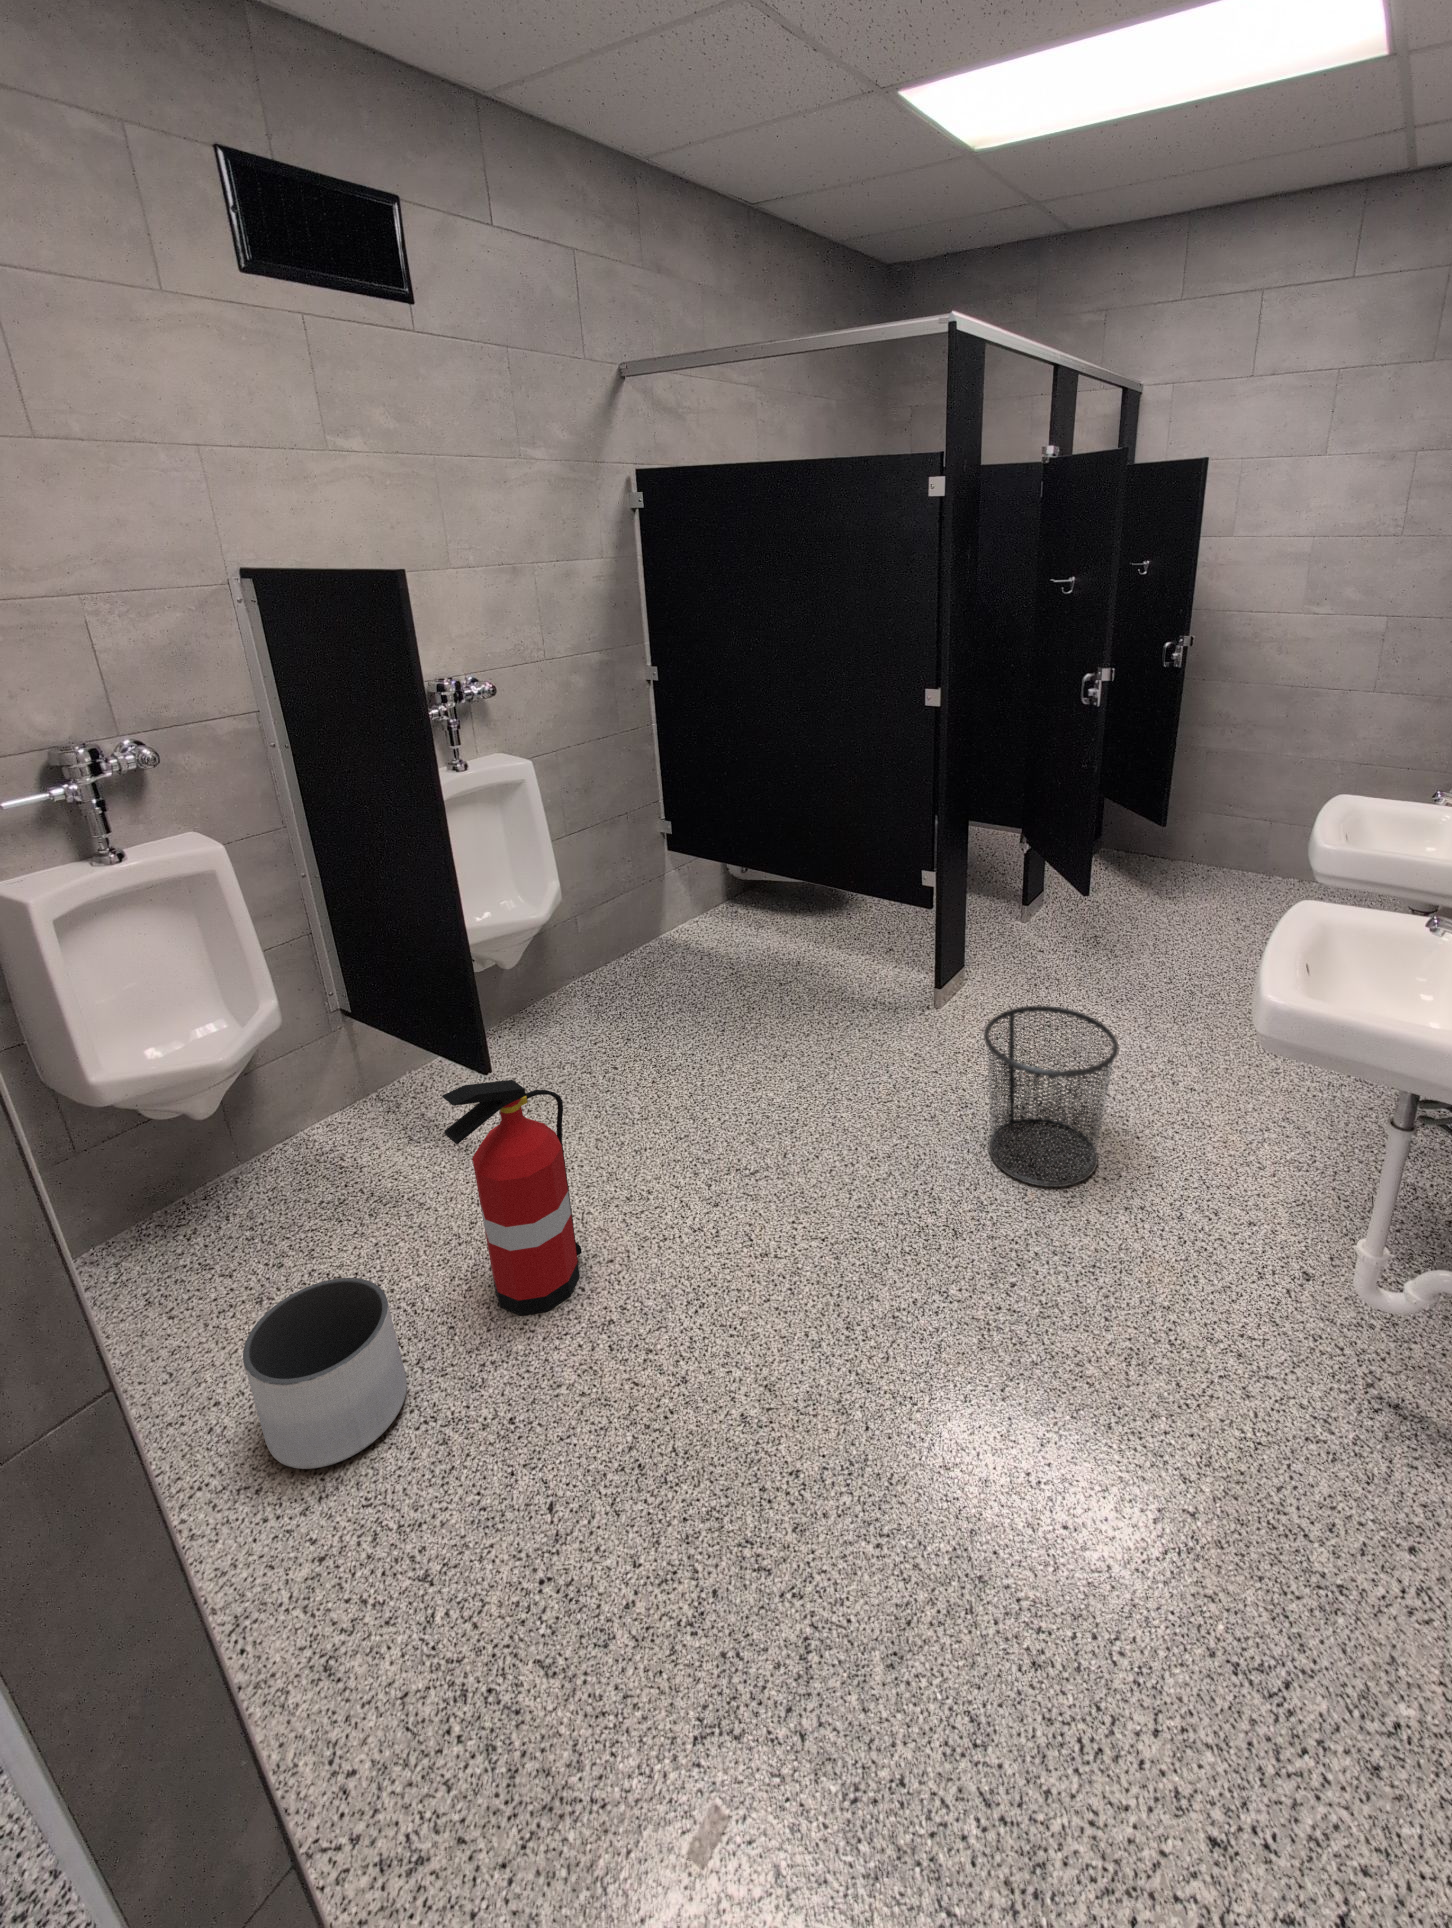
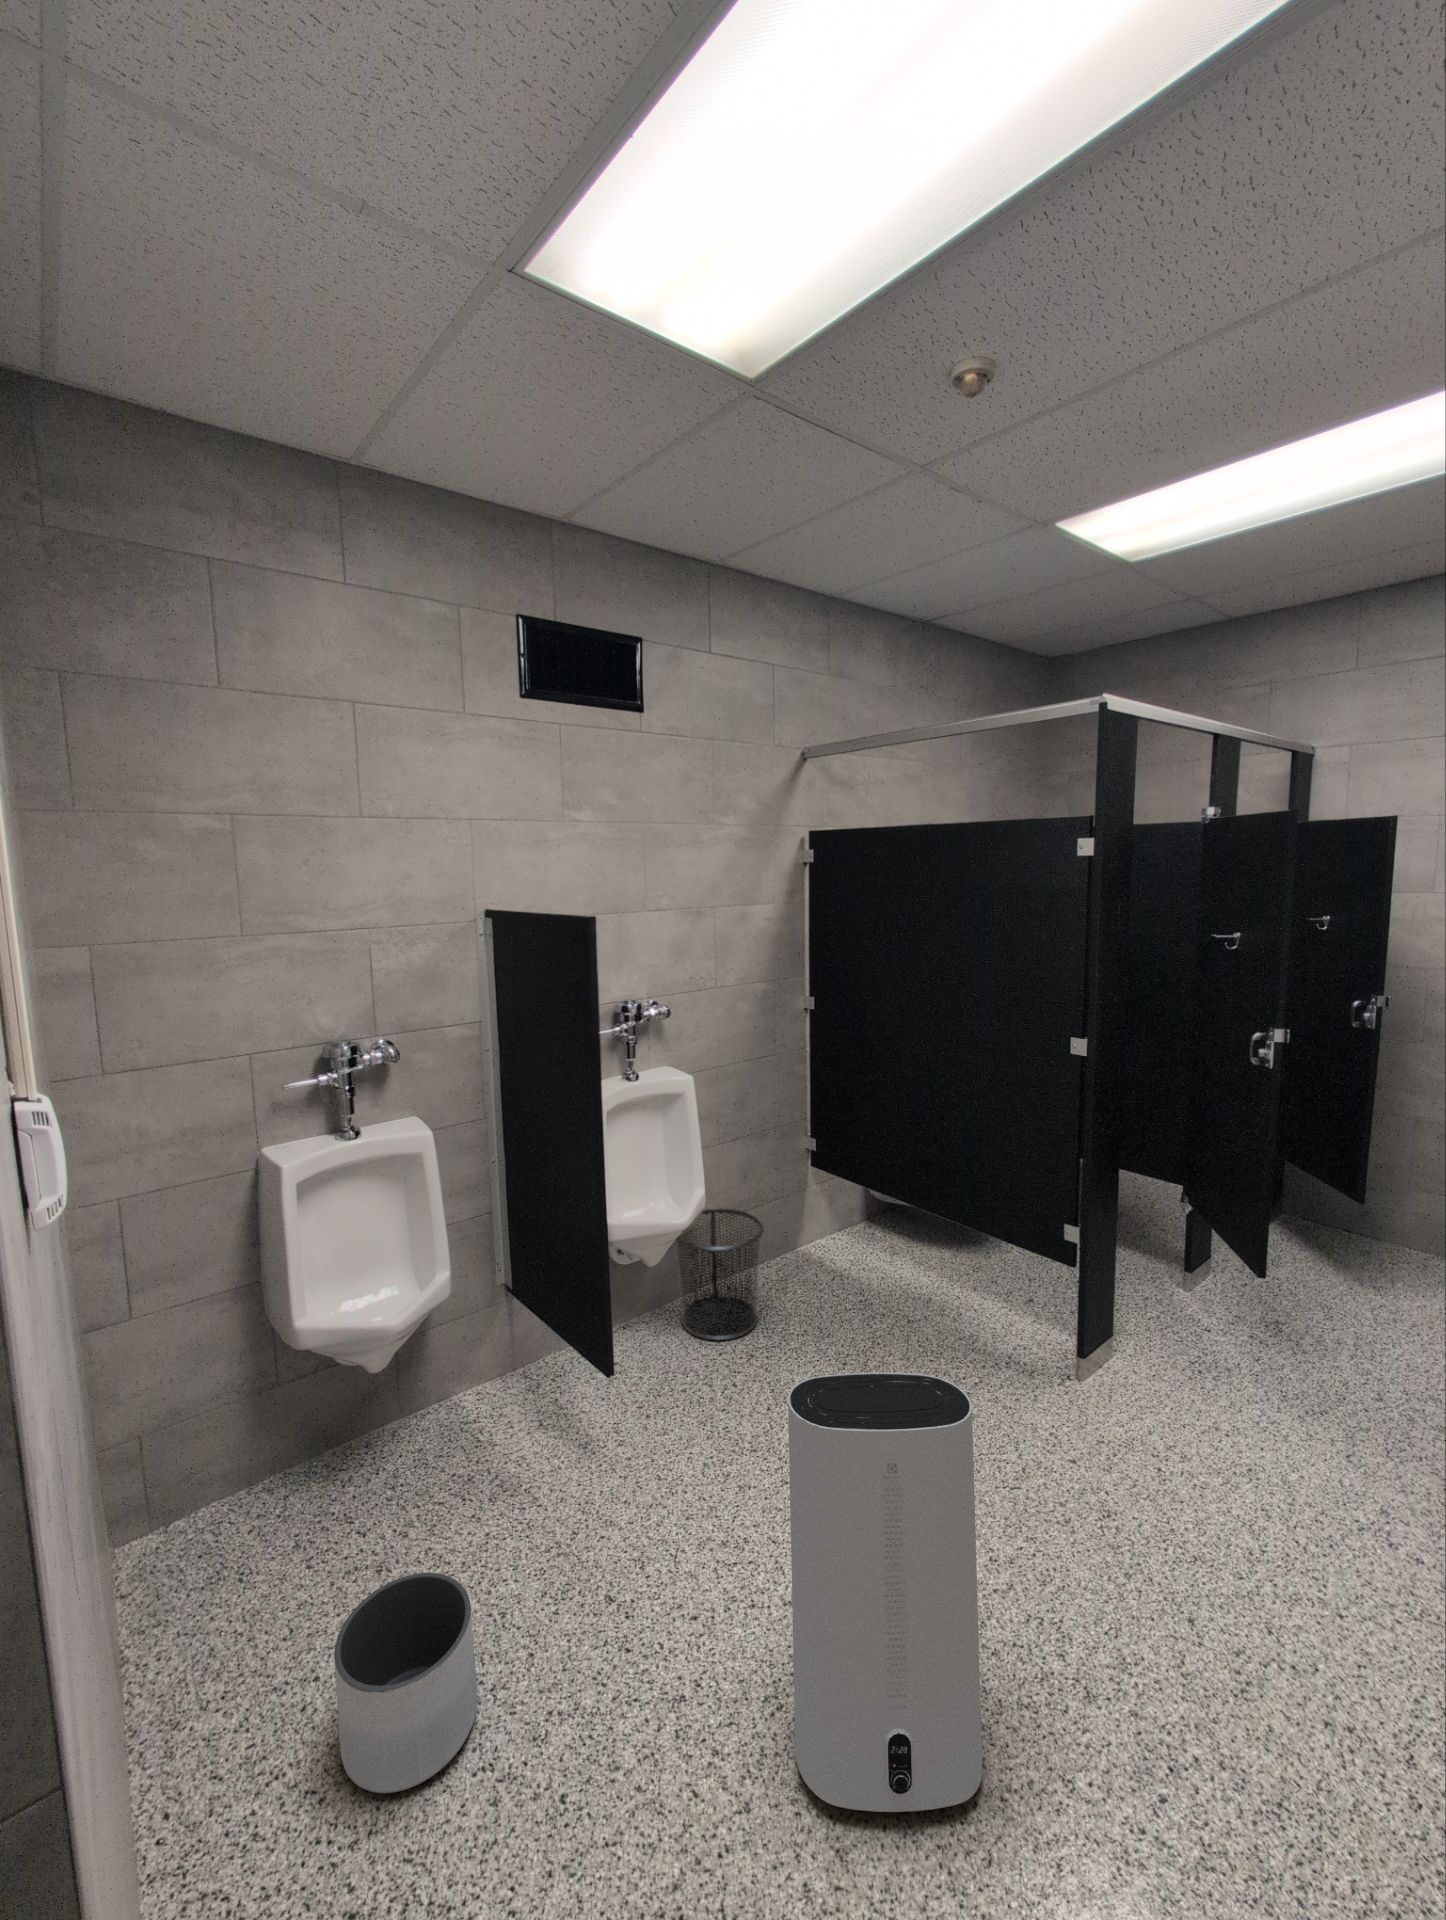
air purifier: none [691,1004,877,1356] -> present [788,1372,982,1812]
waste bin: present [984,1006,1119,1187] -> present [674,1208,764,1340]
fire extinguisher: present [442,1080,582,1316] -> none [550,1395,668,1661]

